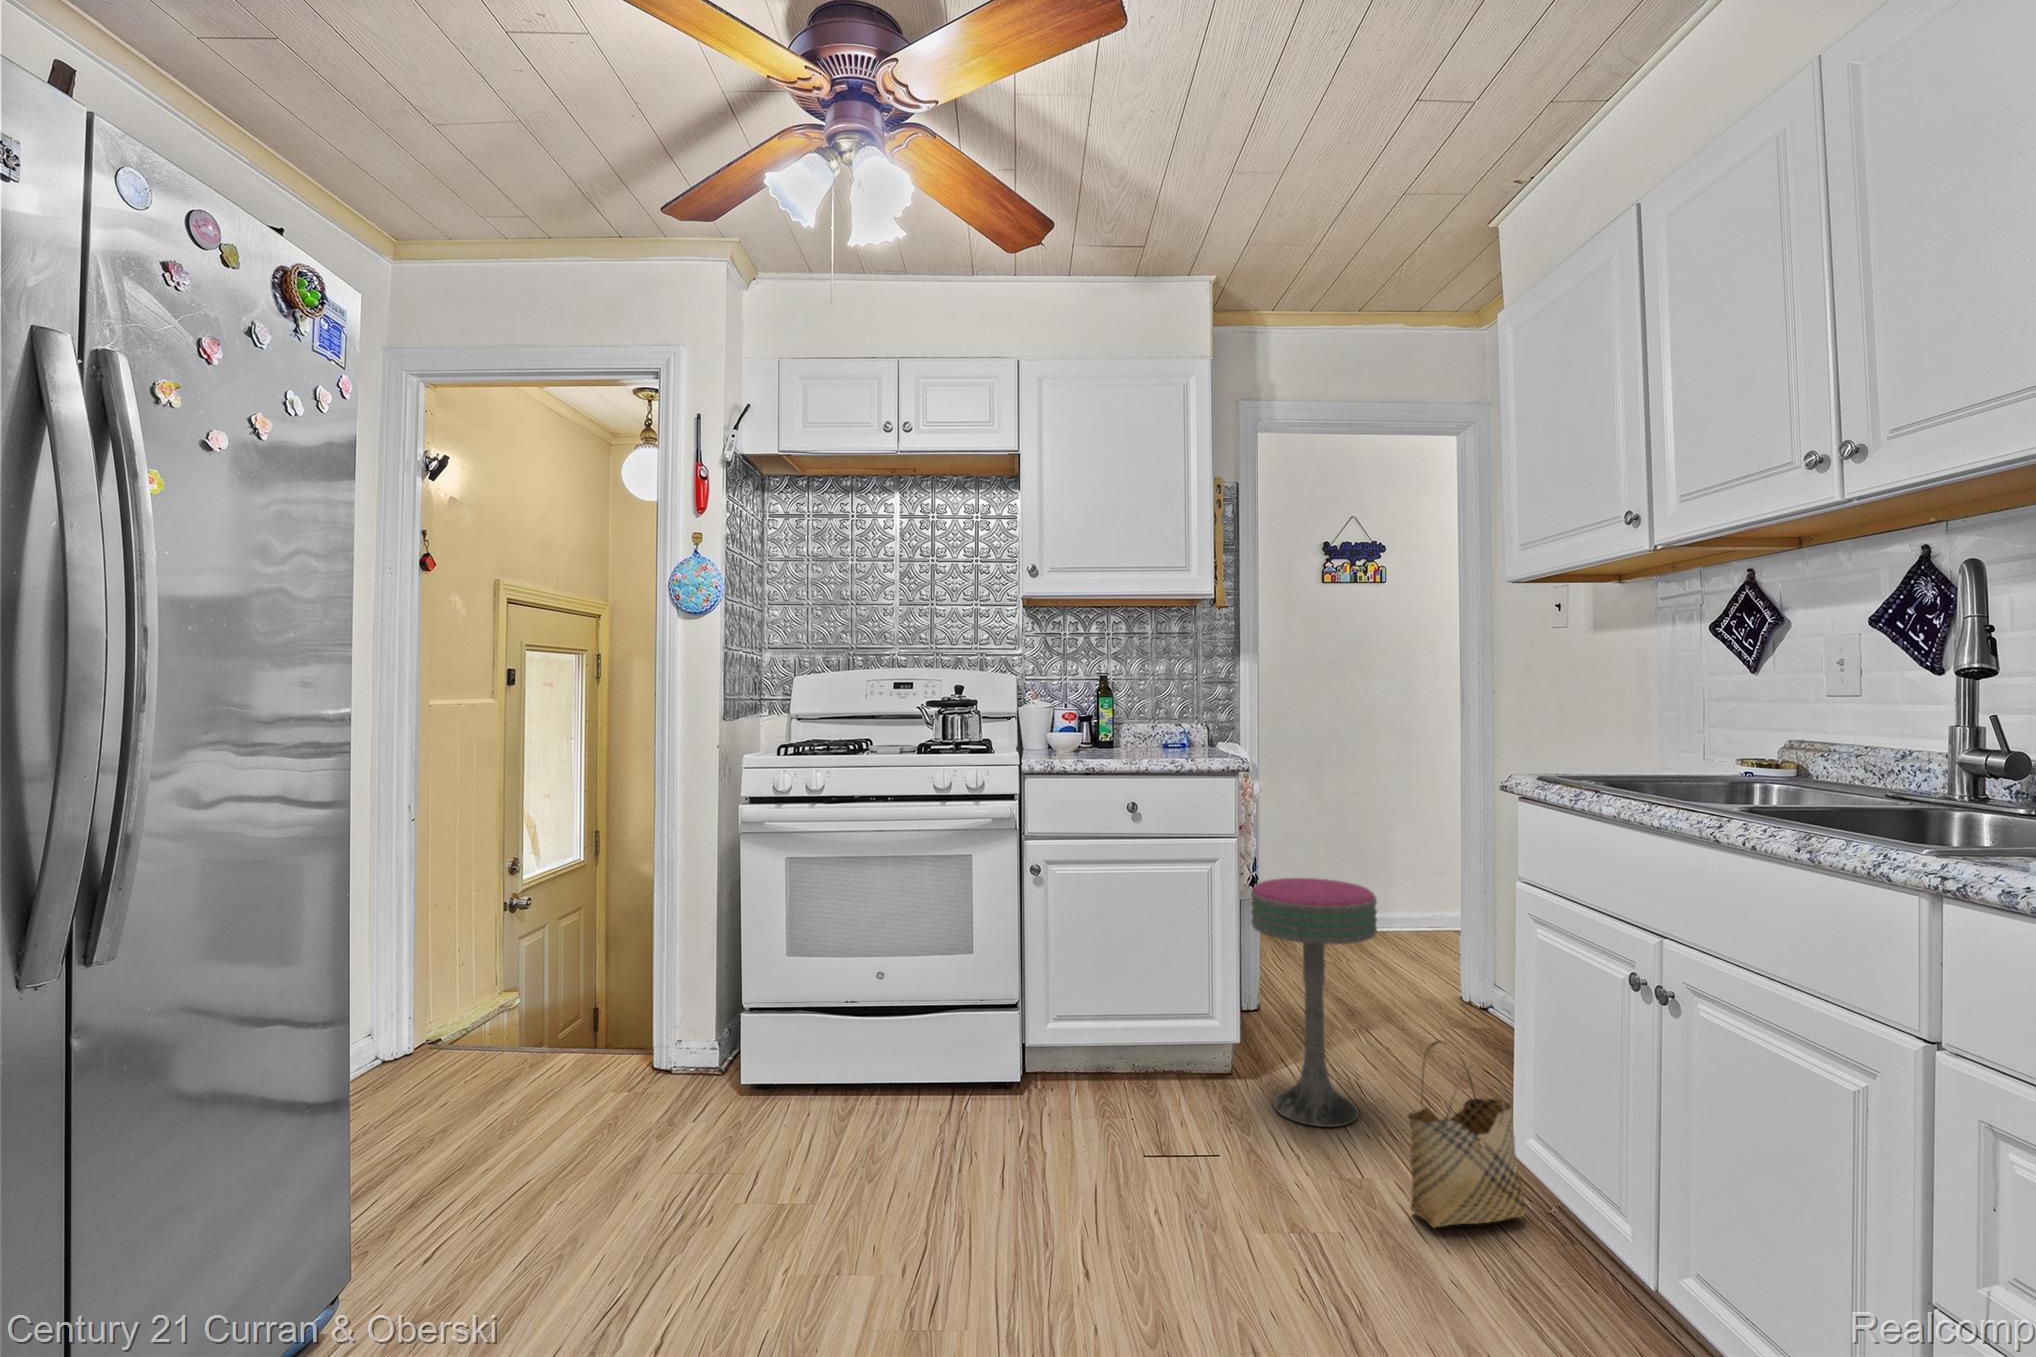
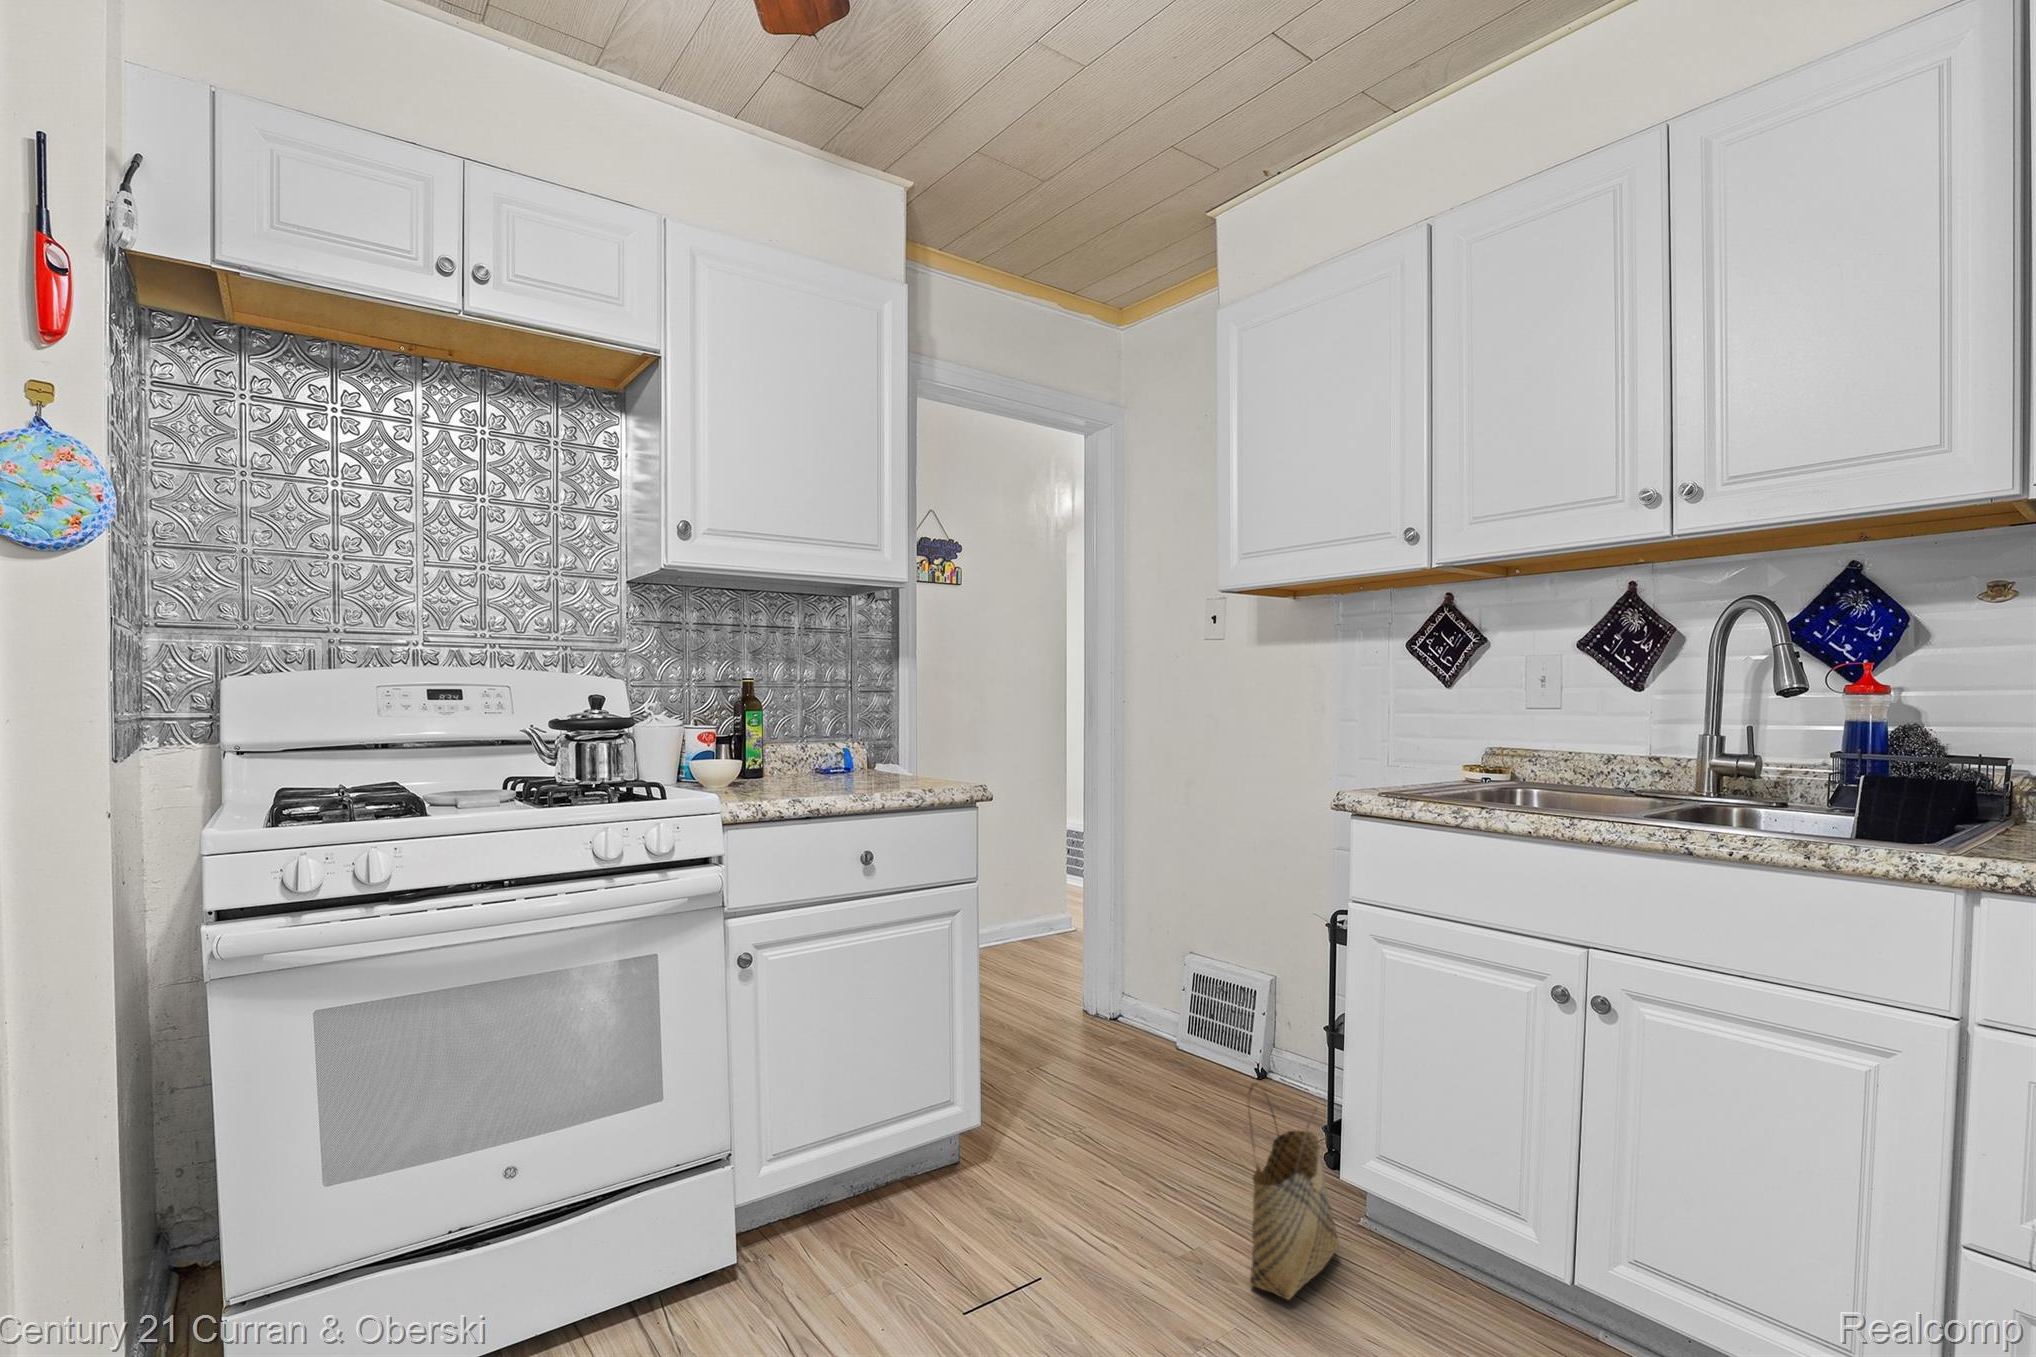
bar stool: present [1251,878,1377,1127] -> none [995,914,1133,1208]

